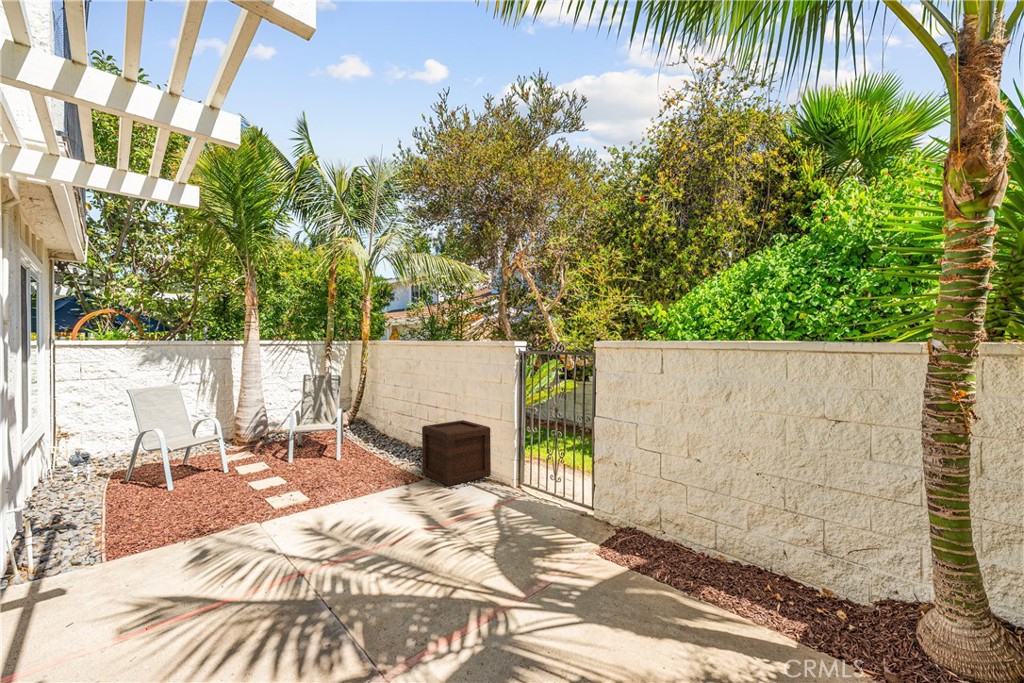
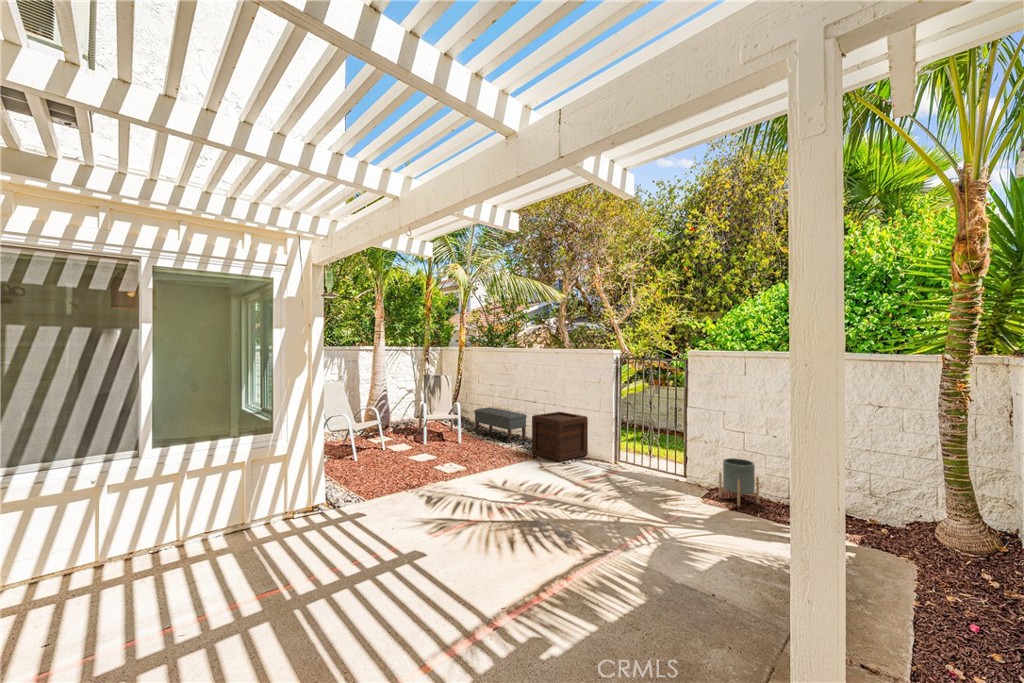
bench: none [375,414,432,459] -> present [474,407,527,443]
planter: none [626,489,677,561] -> present [719,458,759,506]

